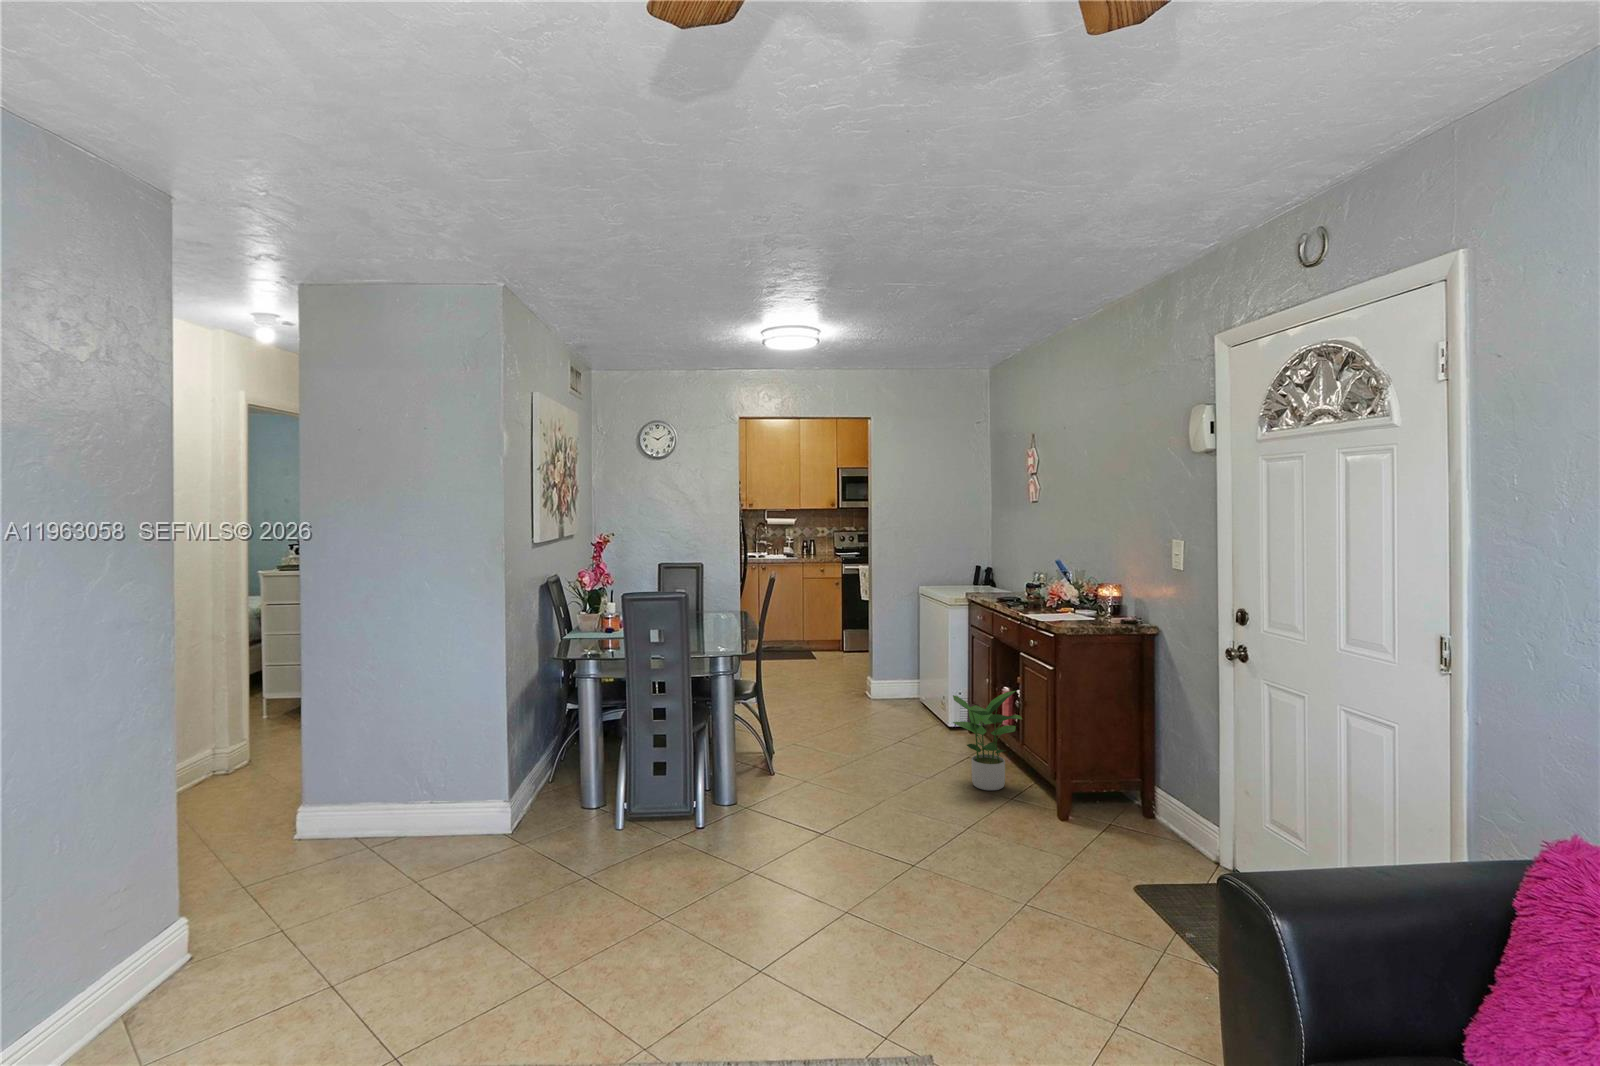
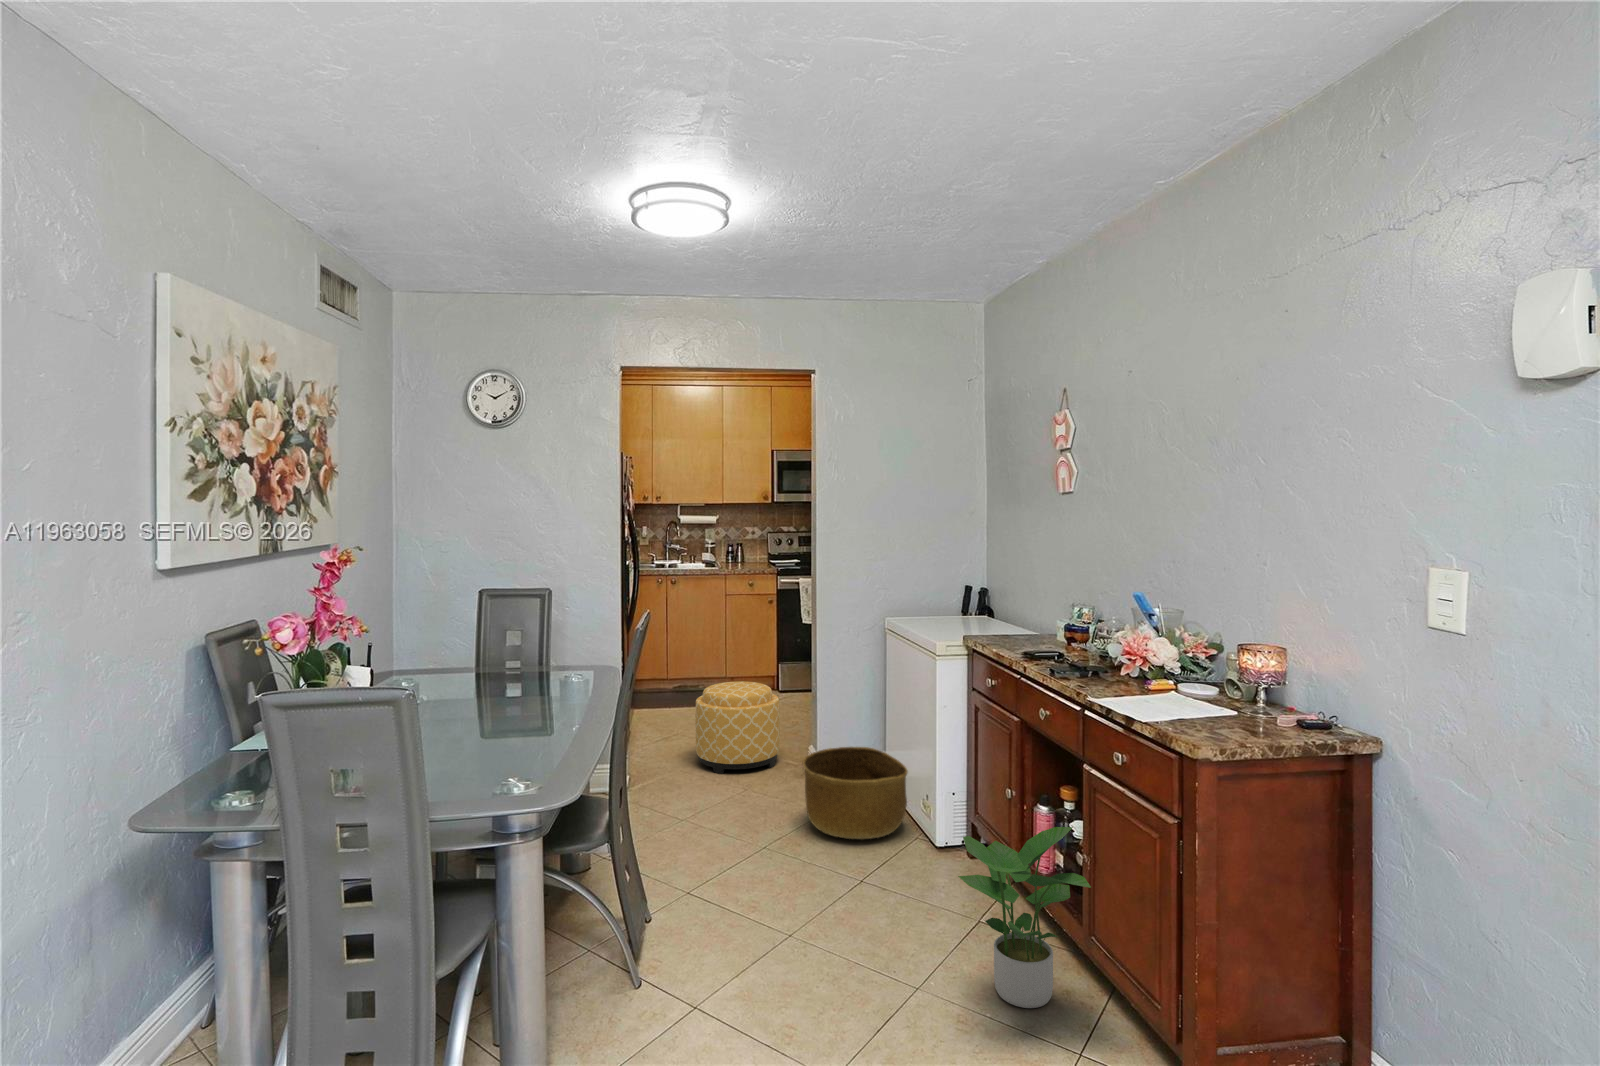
ottoman: none [787,634,845,695] -> present [695,682,780,774]
basket: none [862,671,931,726] -> present [803,747,908,839]

